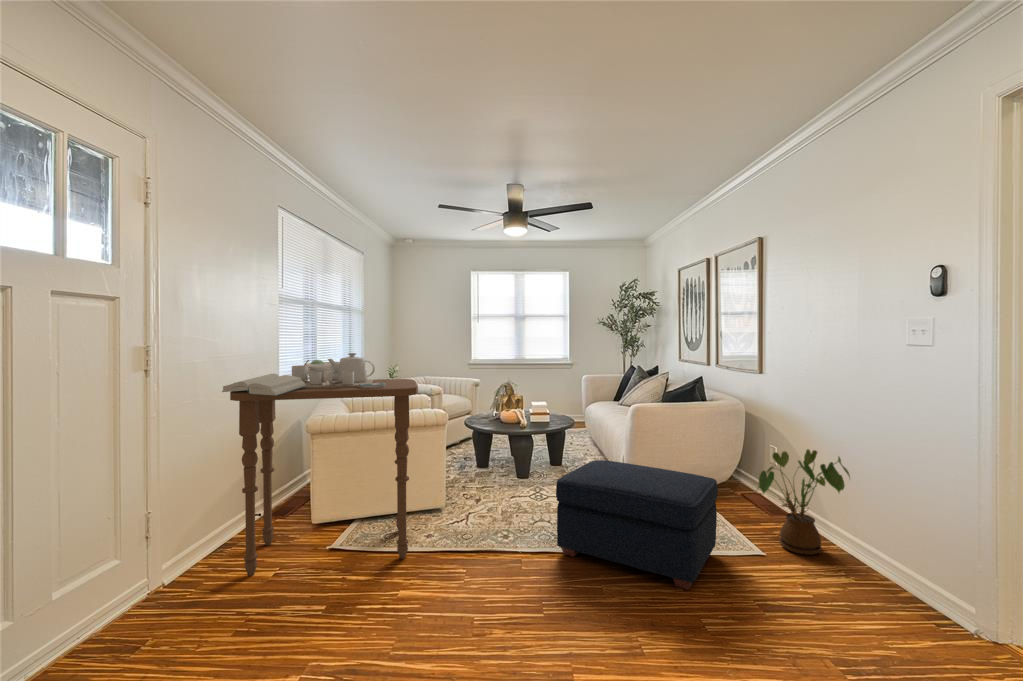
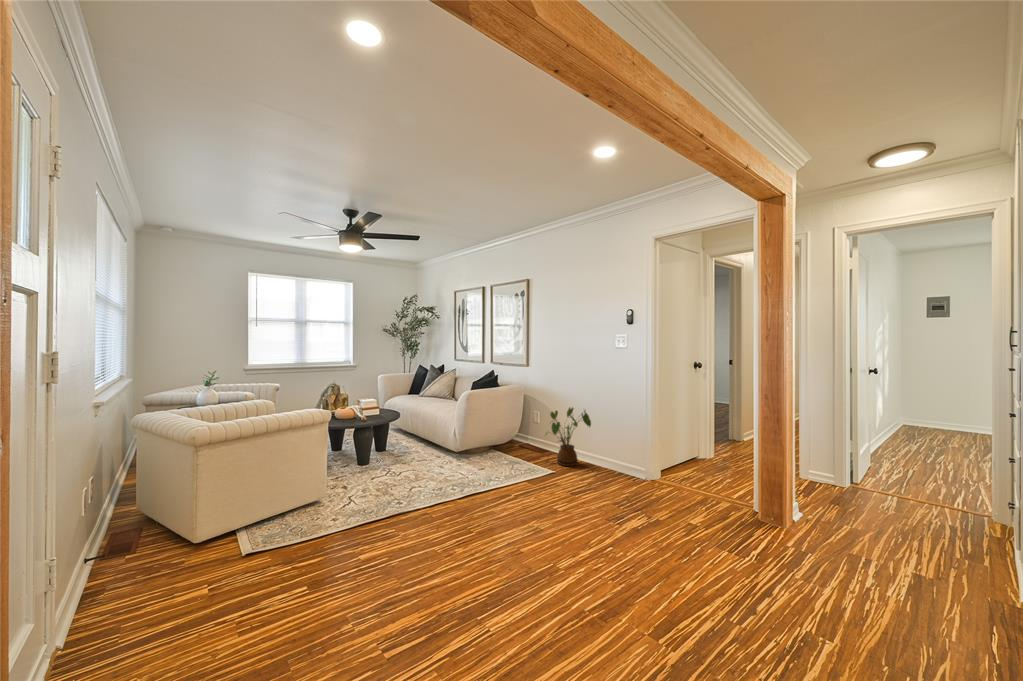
side table: present [222,353,418,576] -> none [152,367,348,594]
ottoman: present [556,460,718,589] -> none [447,431,541,499]

